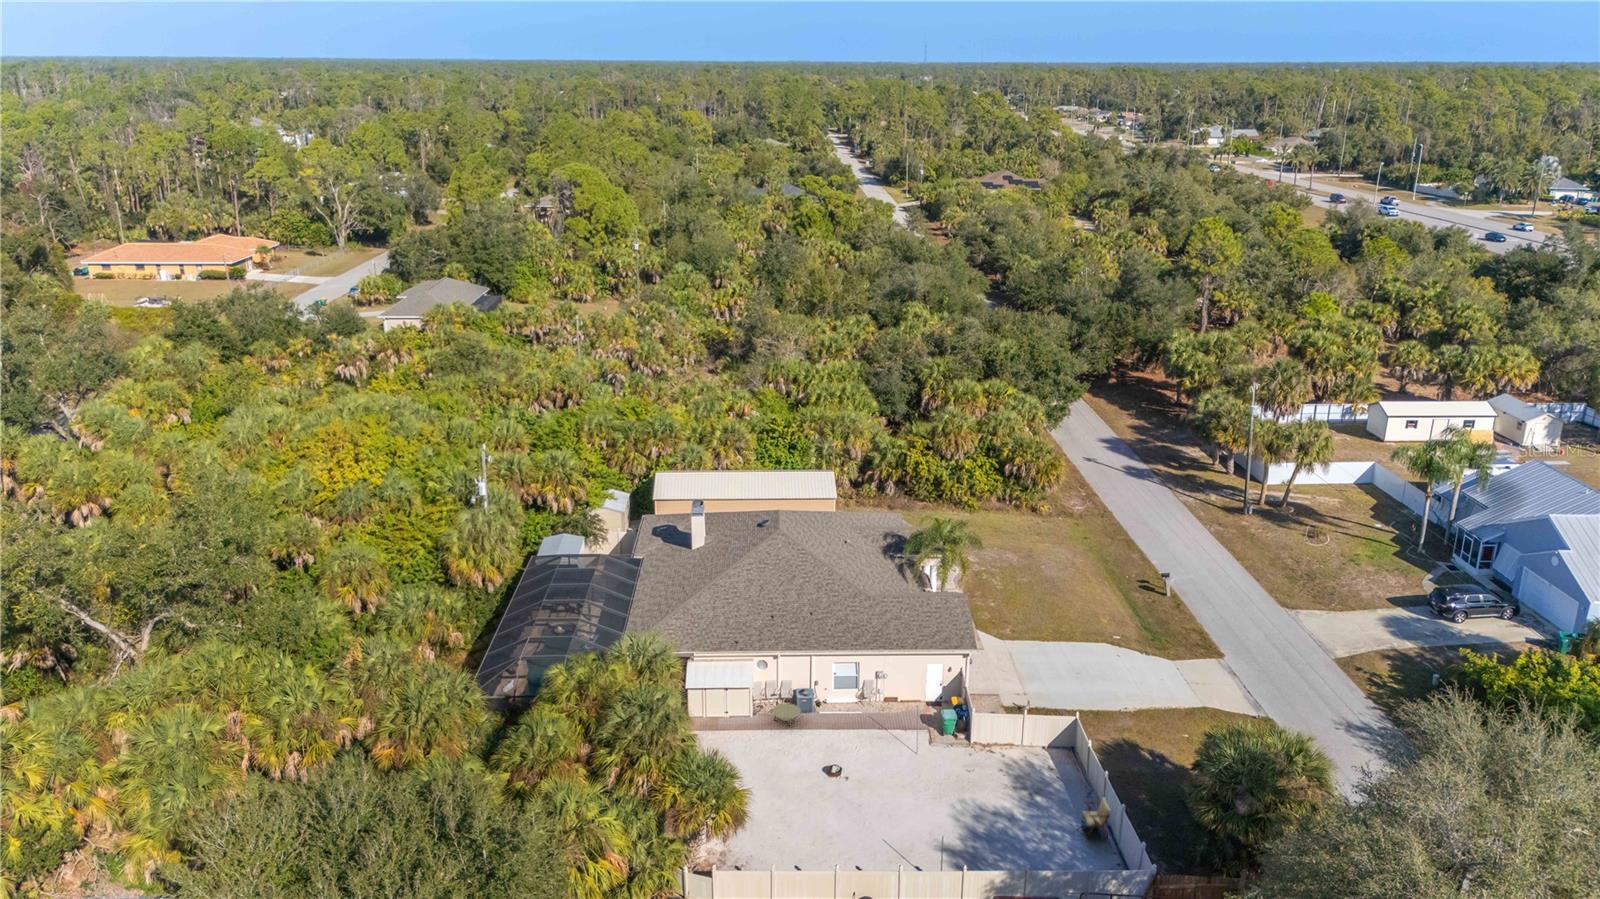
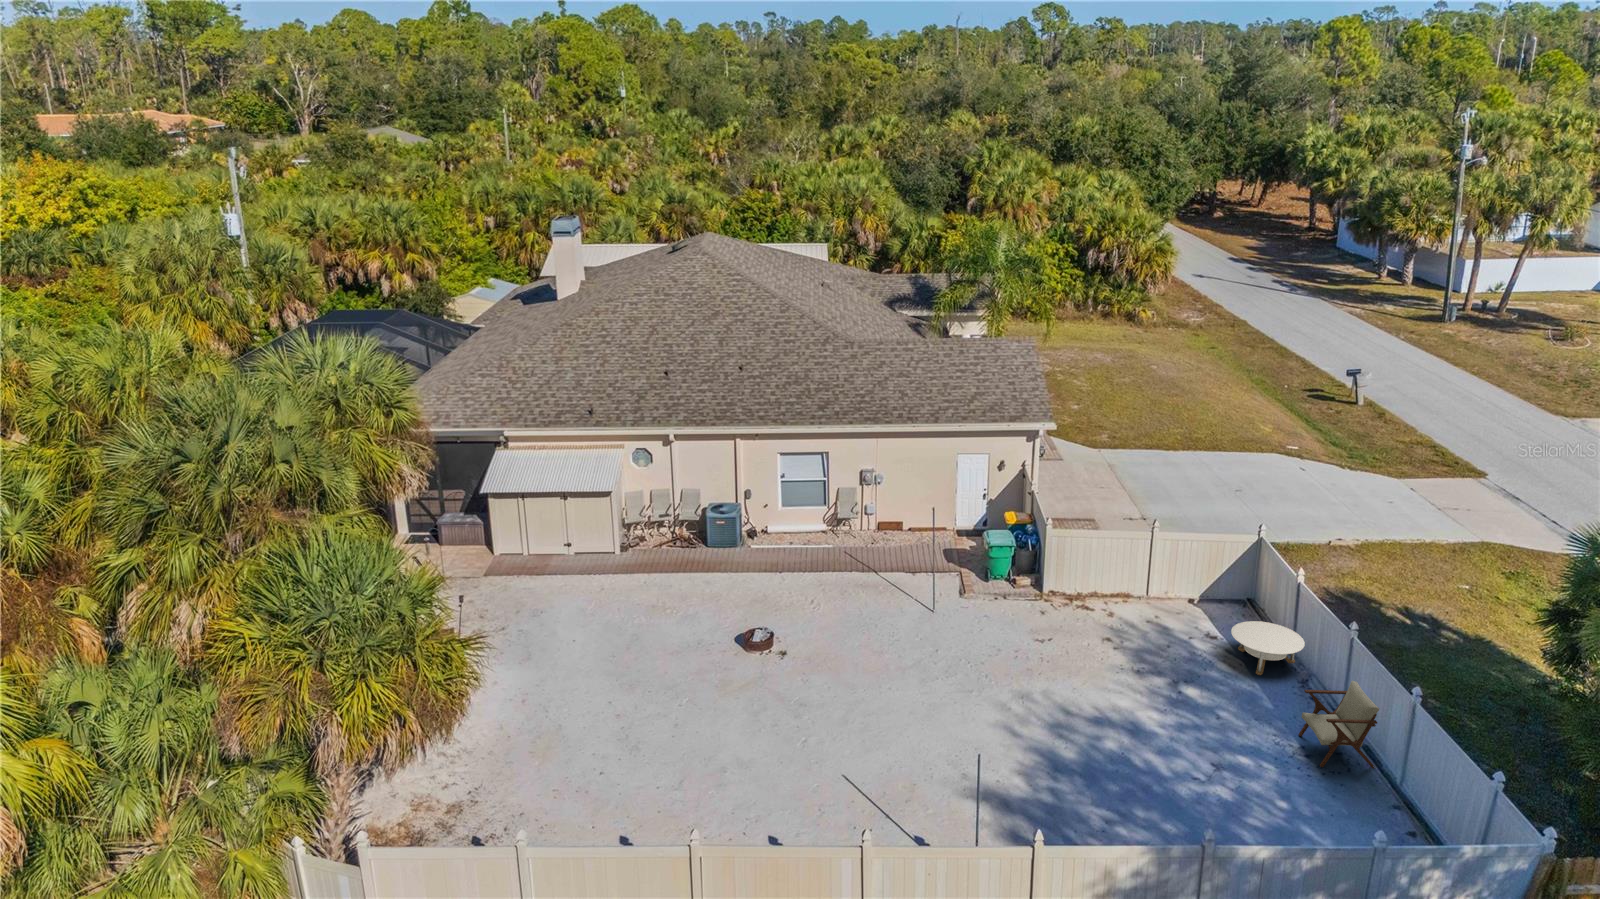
round table: present [773,703,801,727] -> present [1231,621,1305,675]

